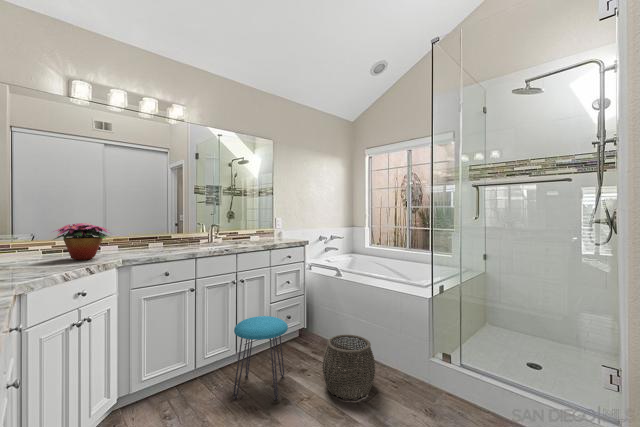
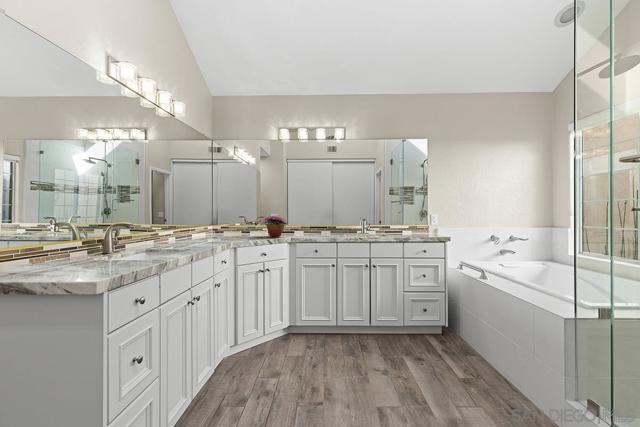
stool: present [233,316,288,400] -> none [351,297,400,368]
woven basket: present [322,335,375,400] -> none [422,333,482,401]

